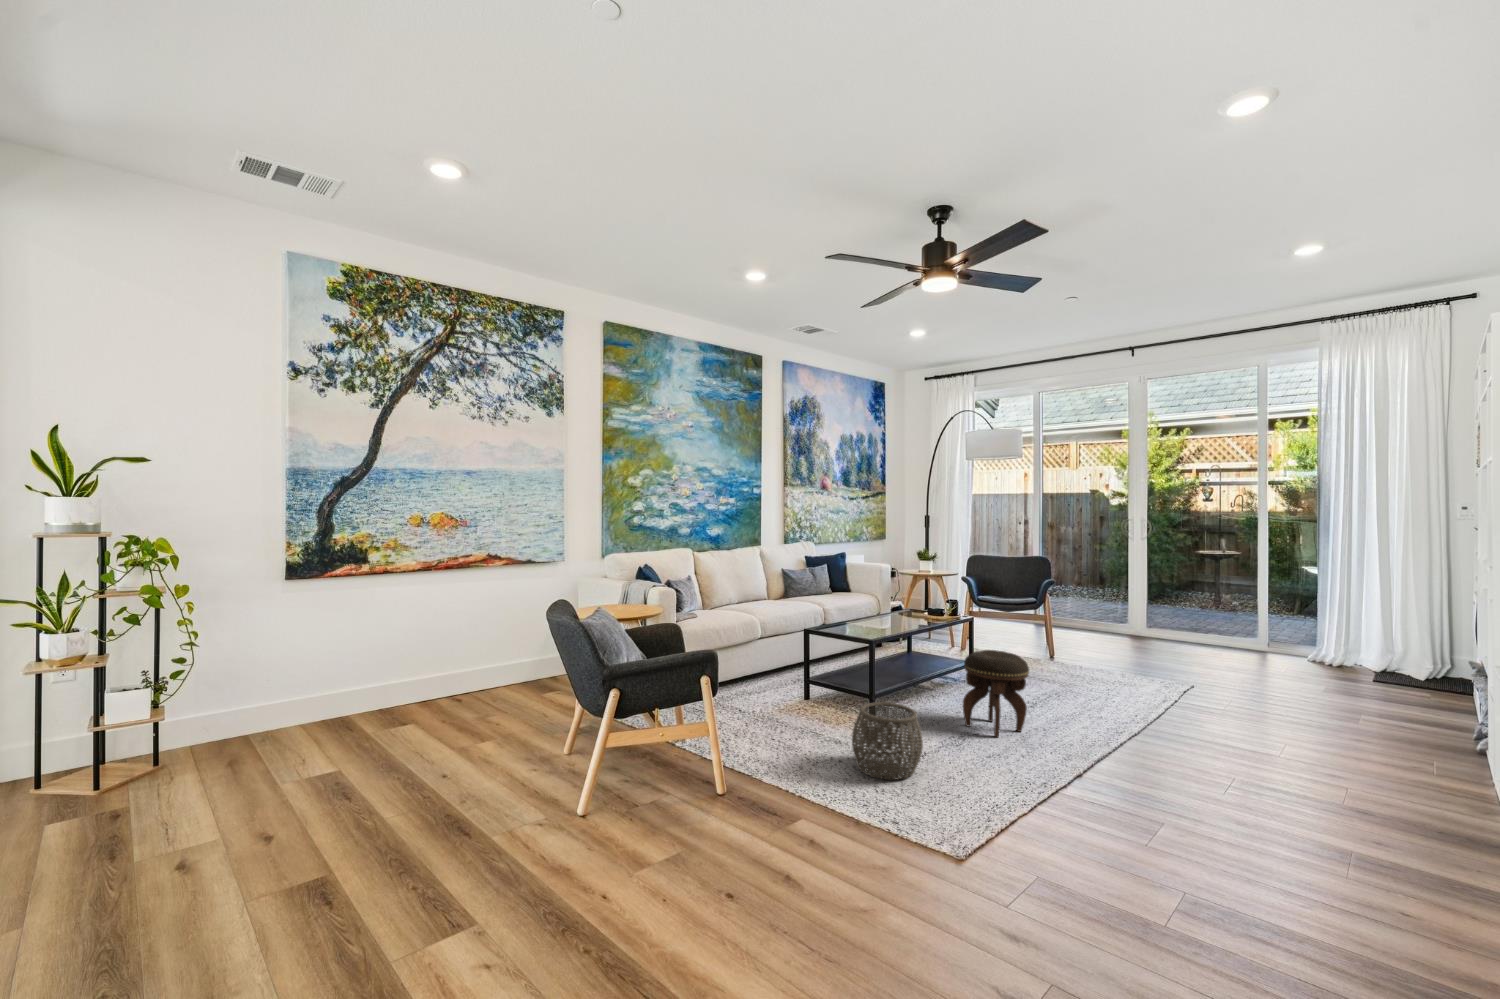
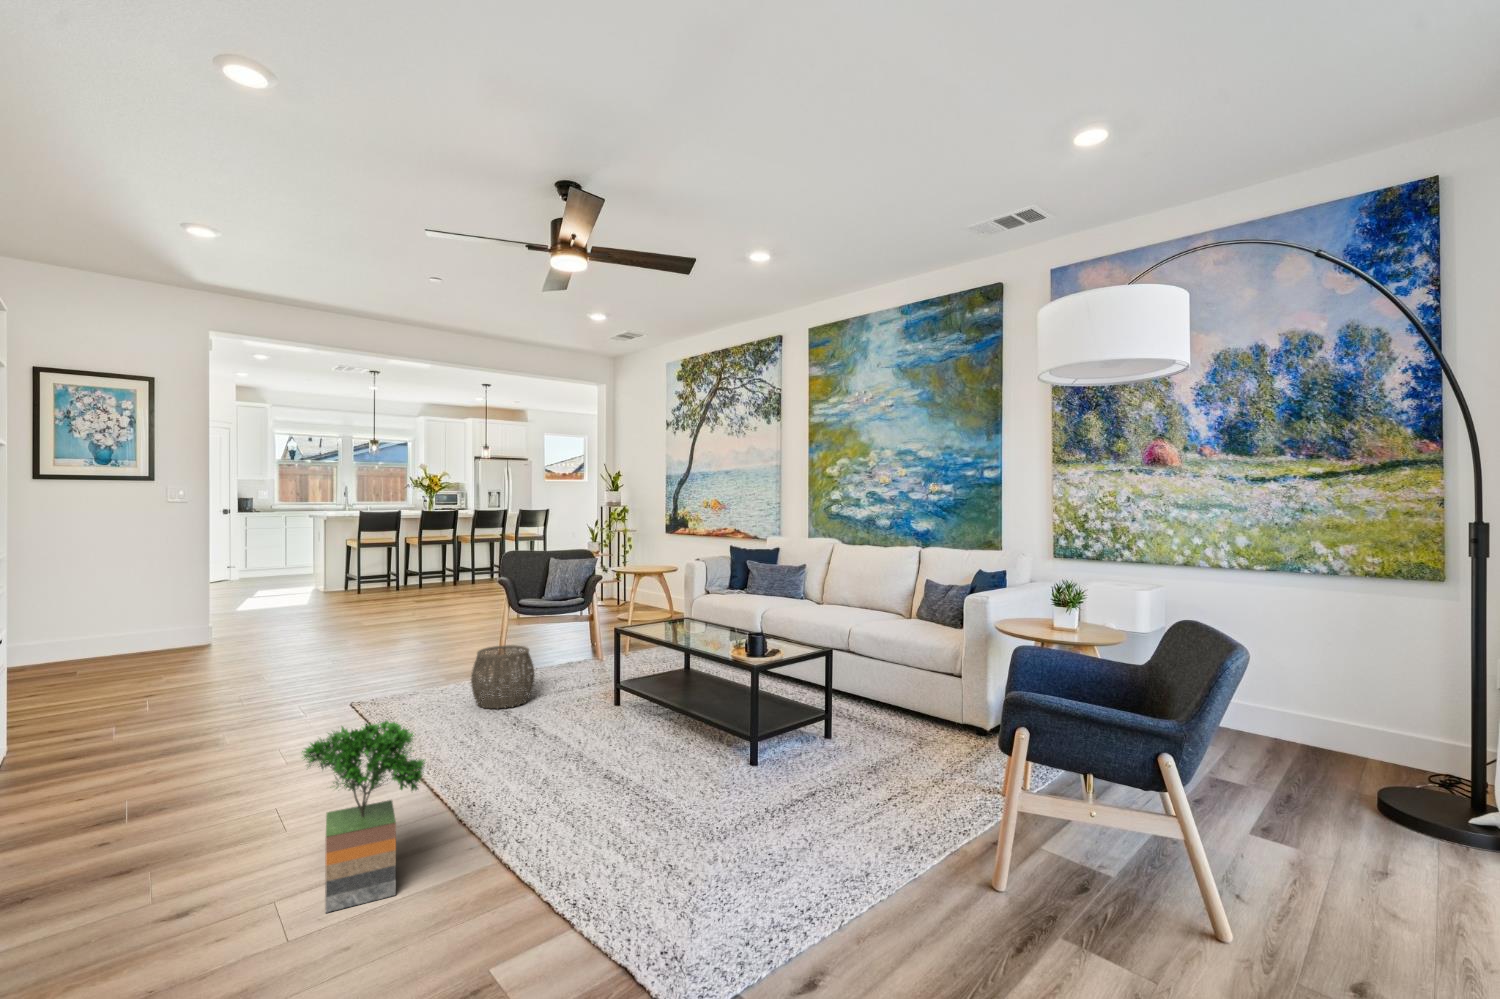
footstool: present [963,650,1029,737] -> none [548,654,631,771]
potted tree: none [1180,669,1252,771] -> present [302,721,425,912]

